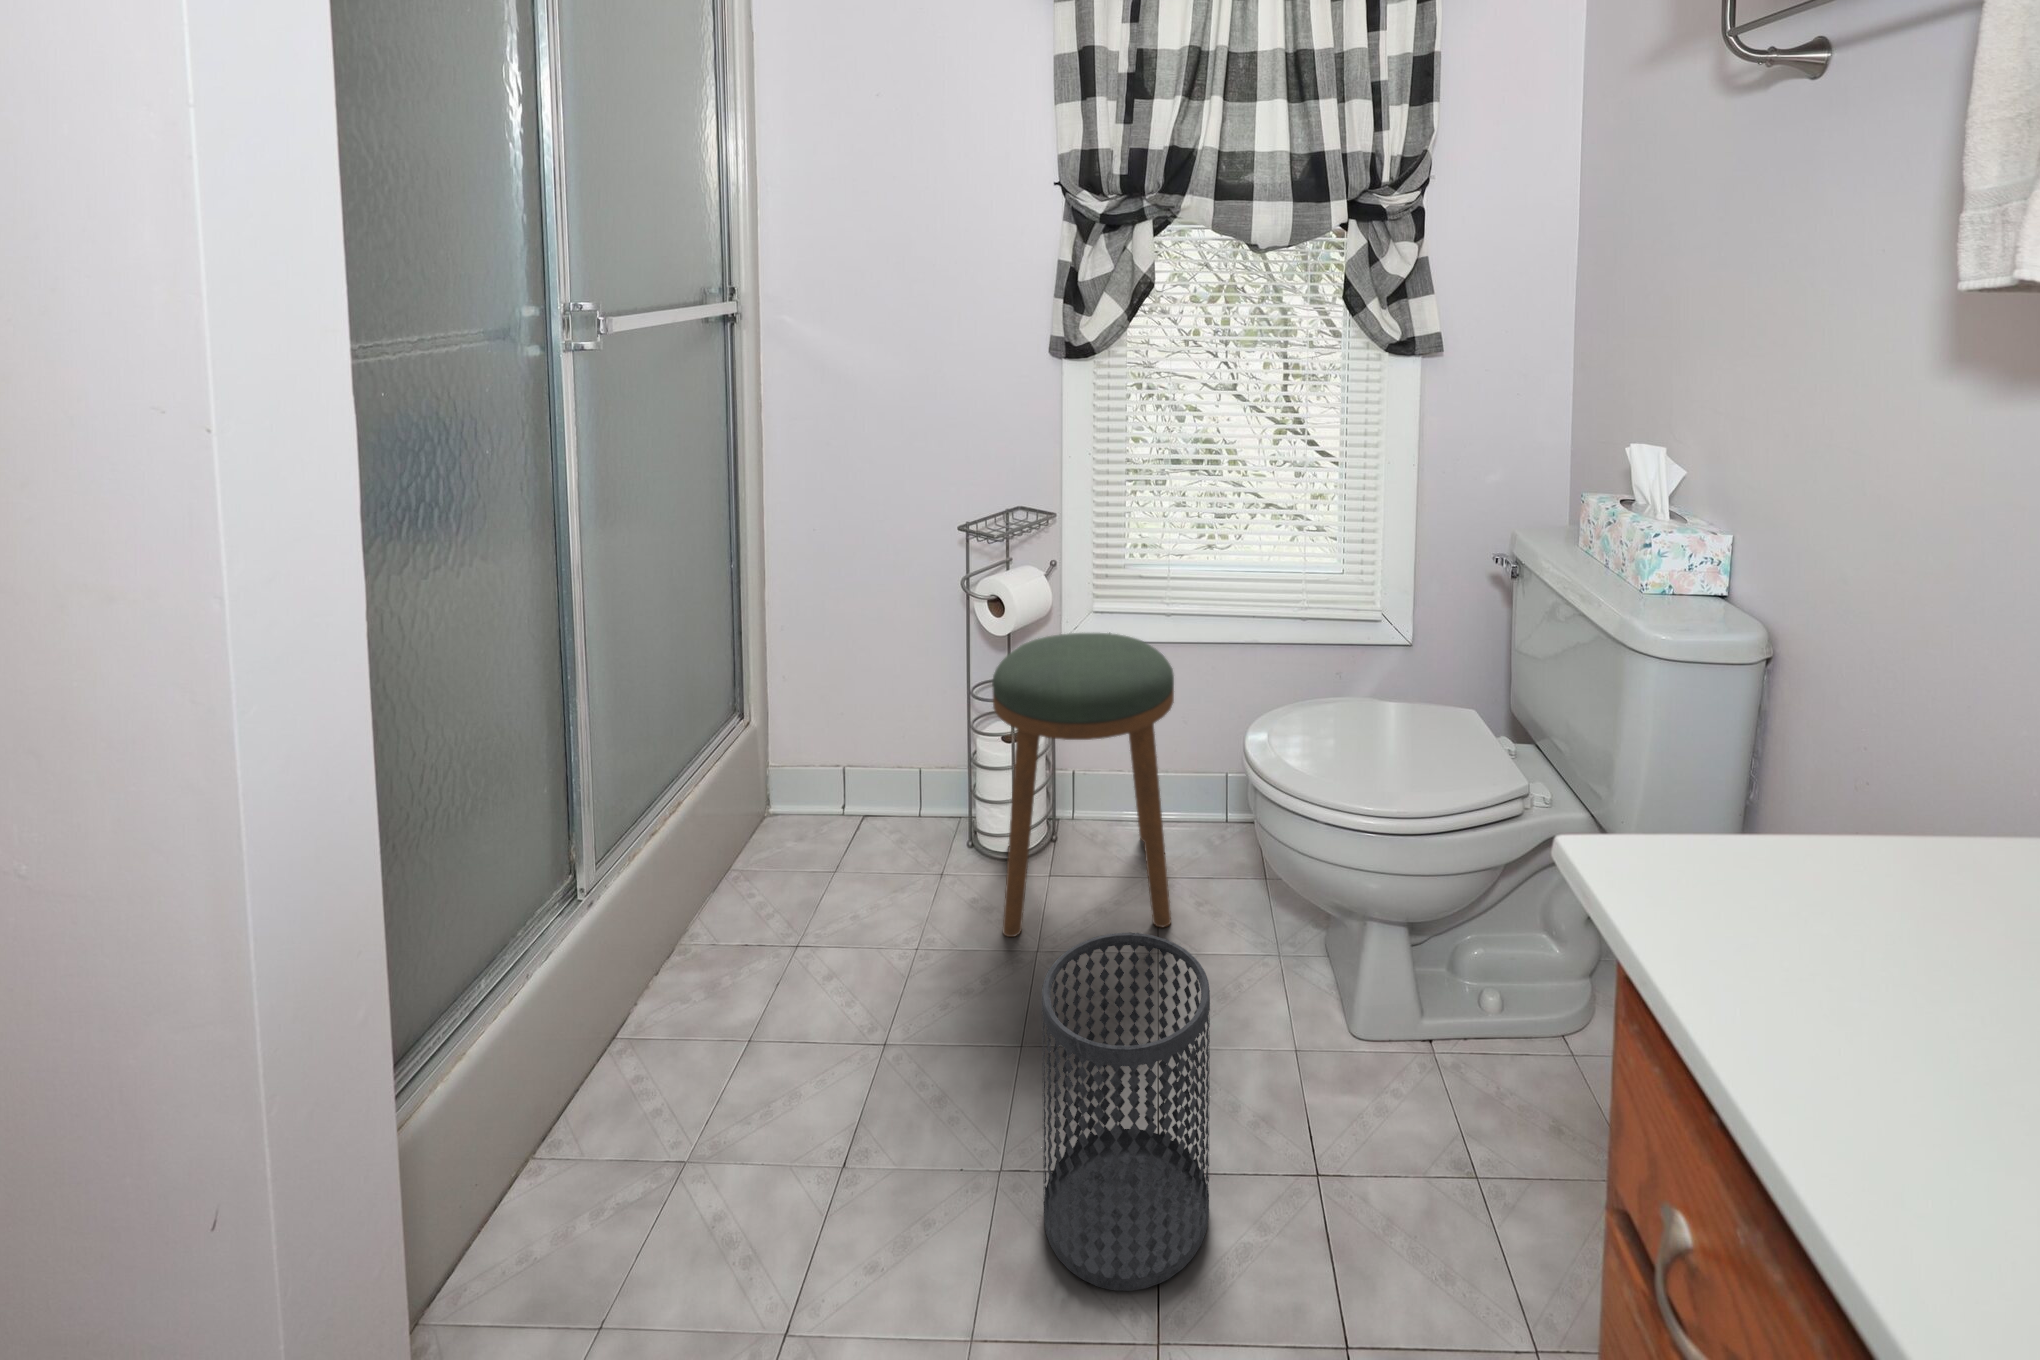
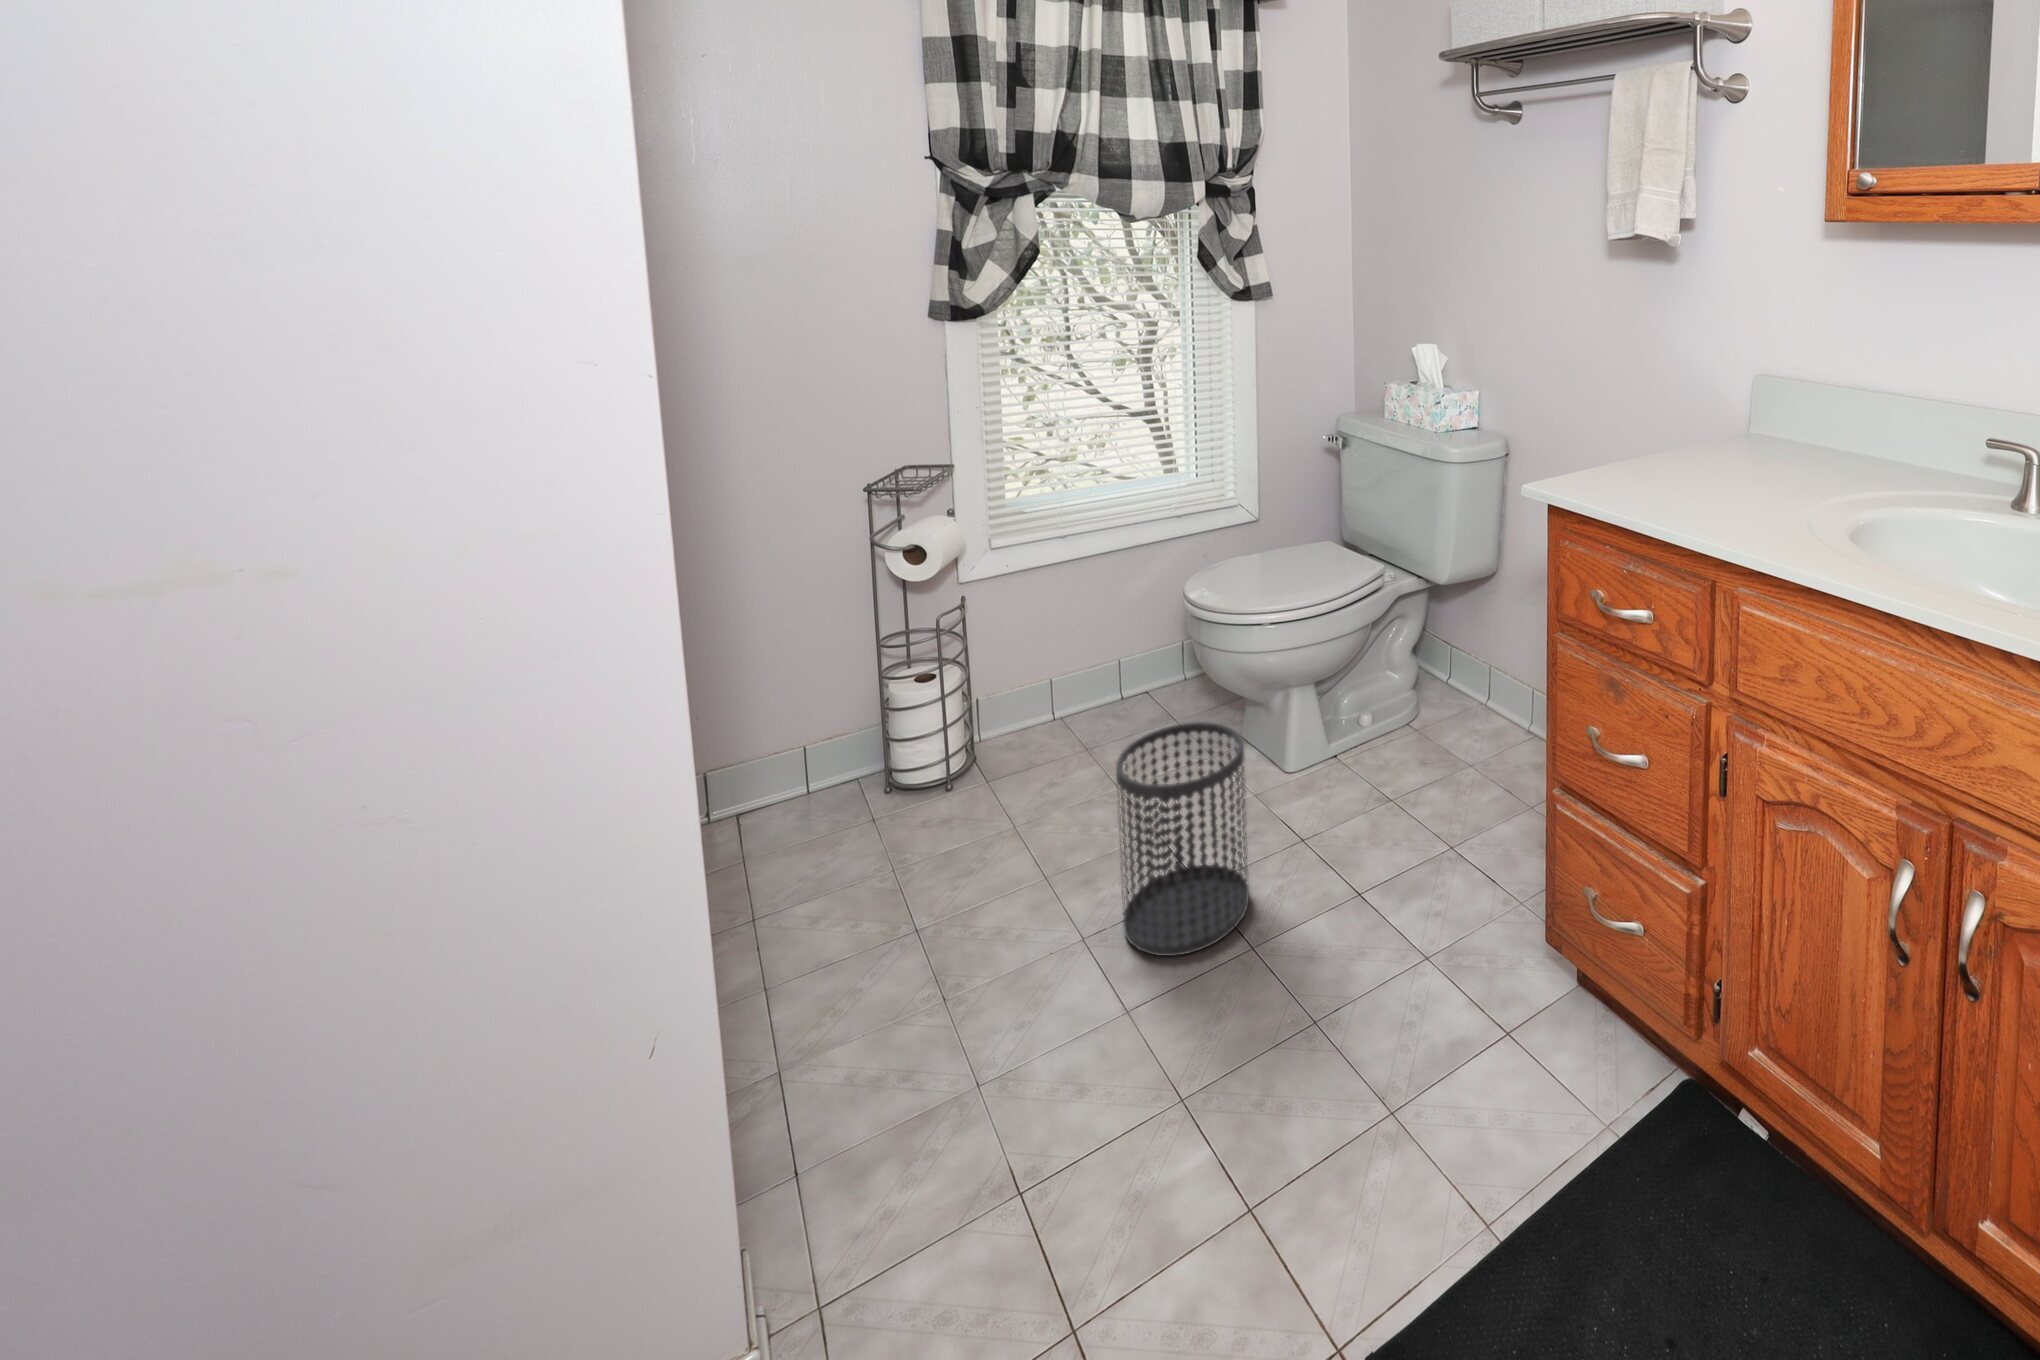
stool: present [992,633,1174,937] -> none [919,555,1117,826]

